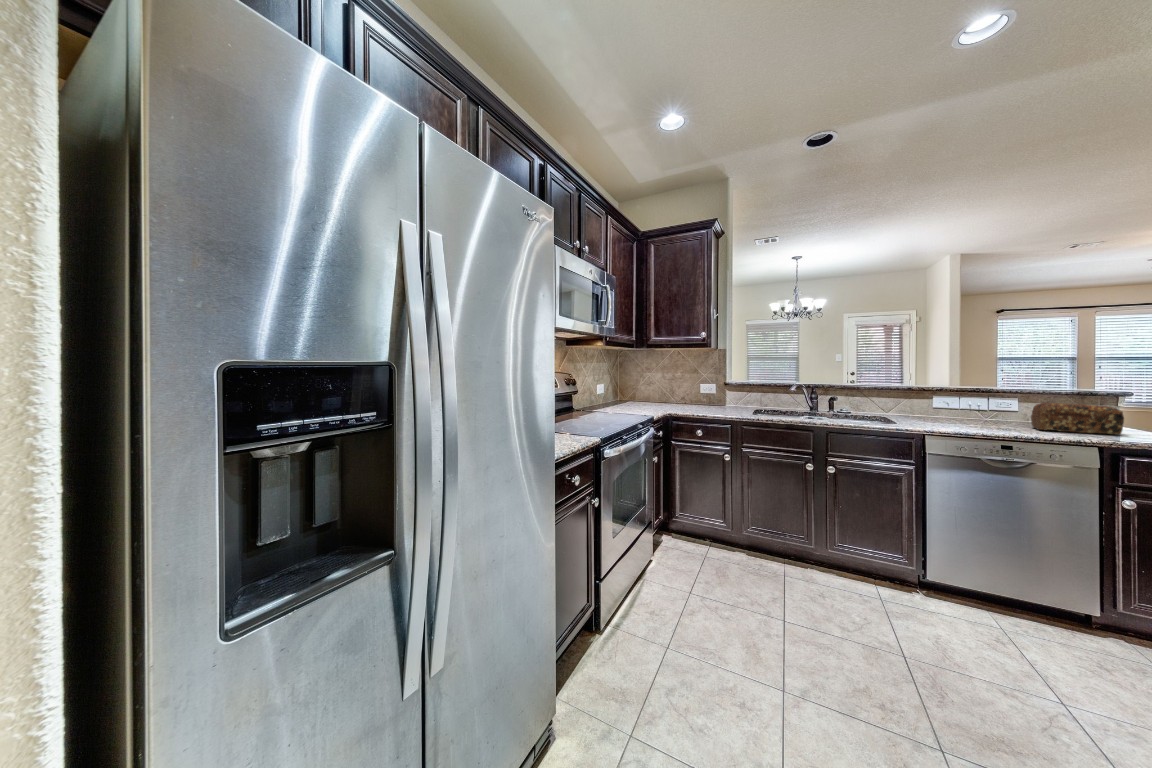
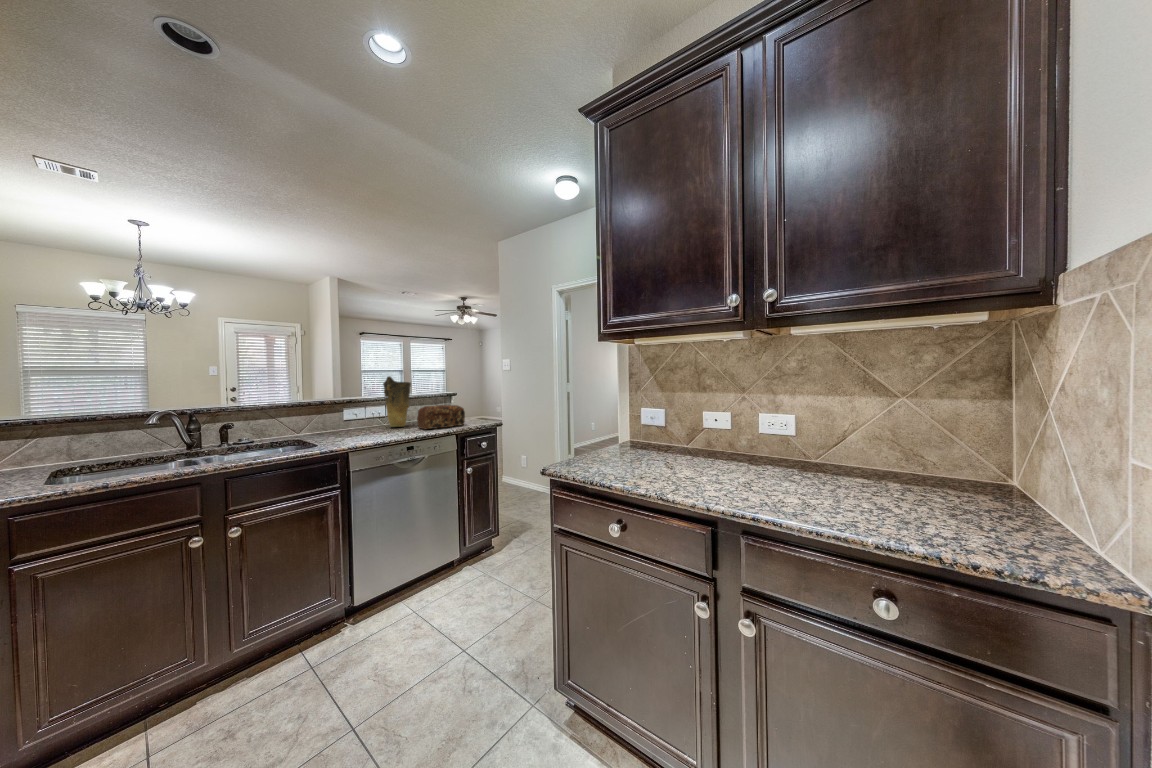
vase: none [986,365,1029,423] -> present [383,376,411,427]

